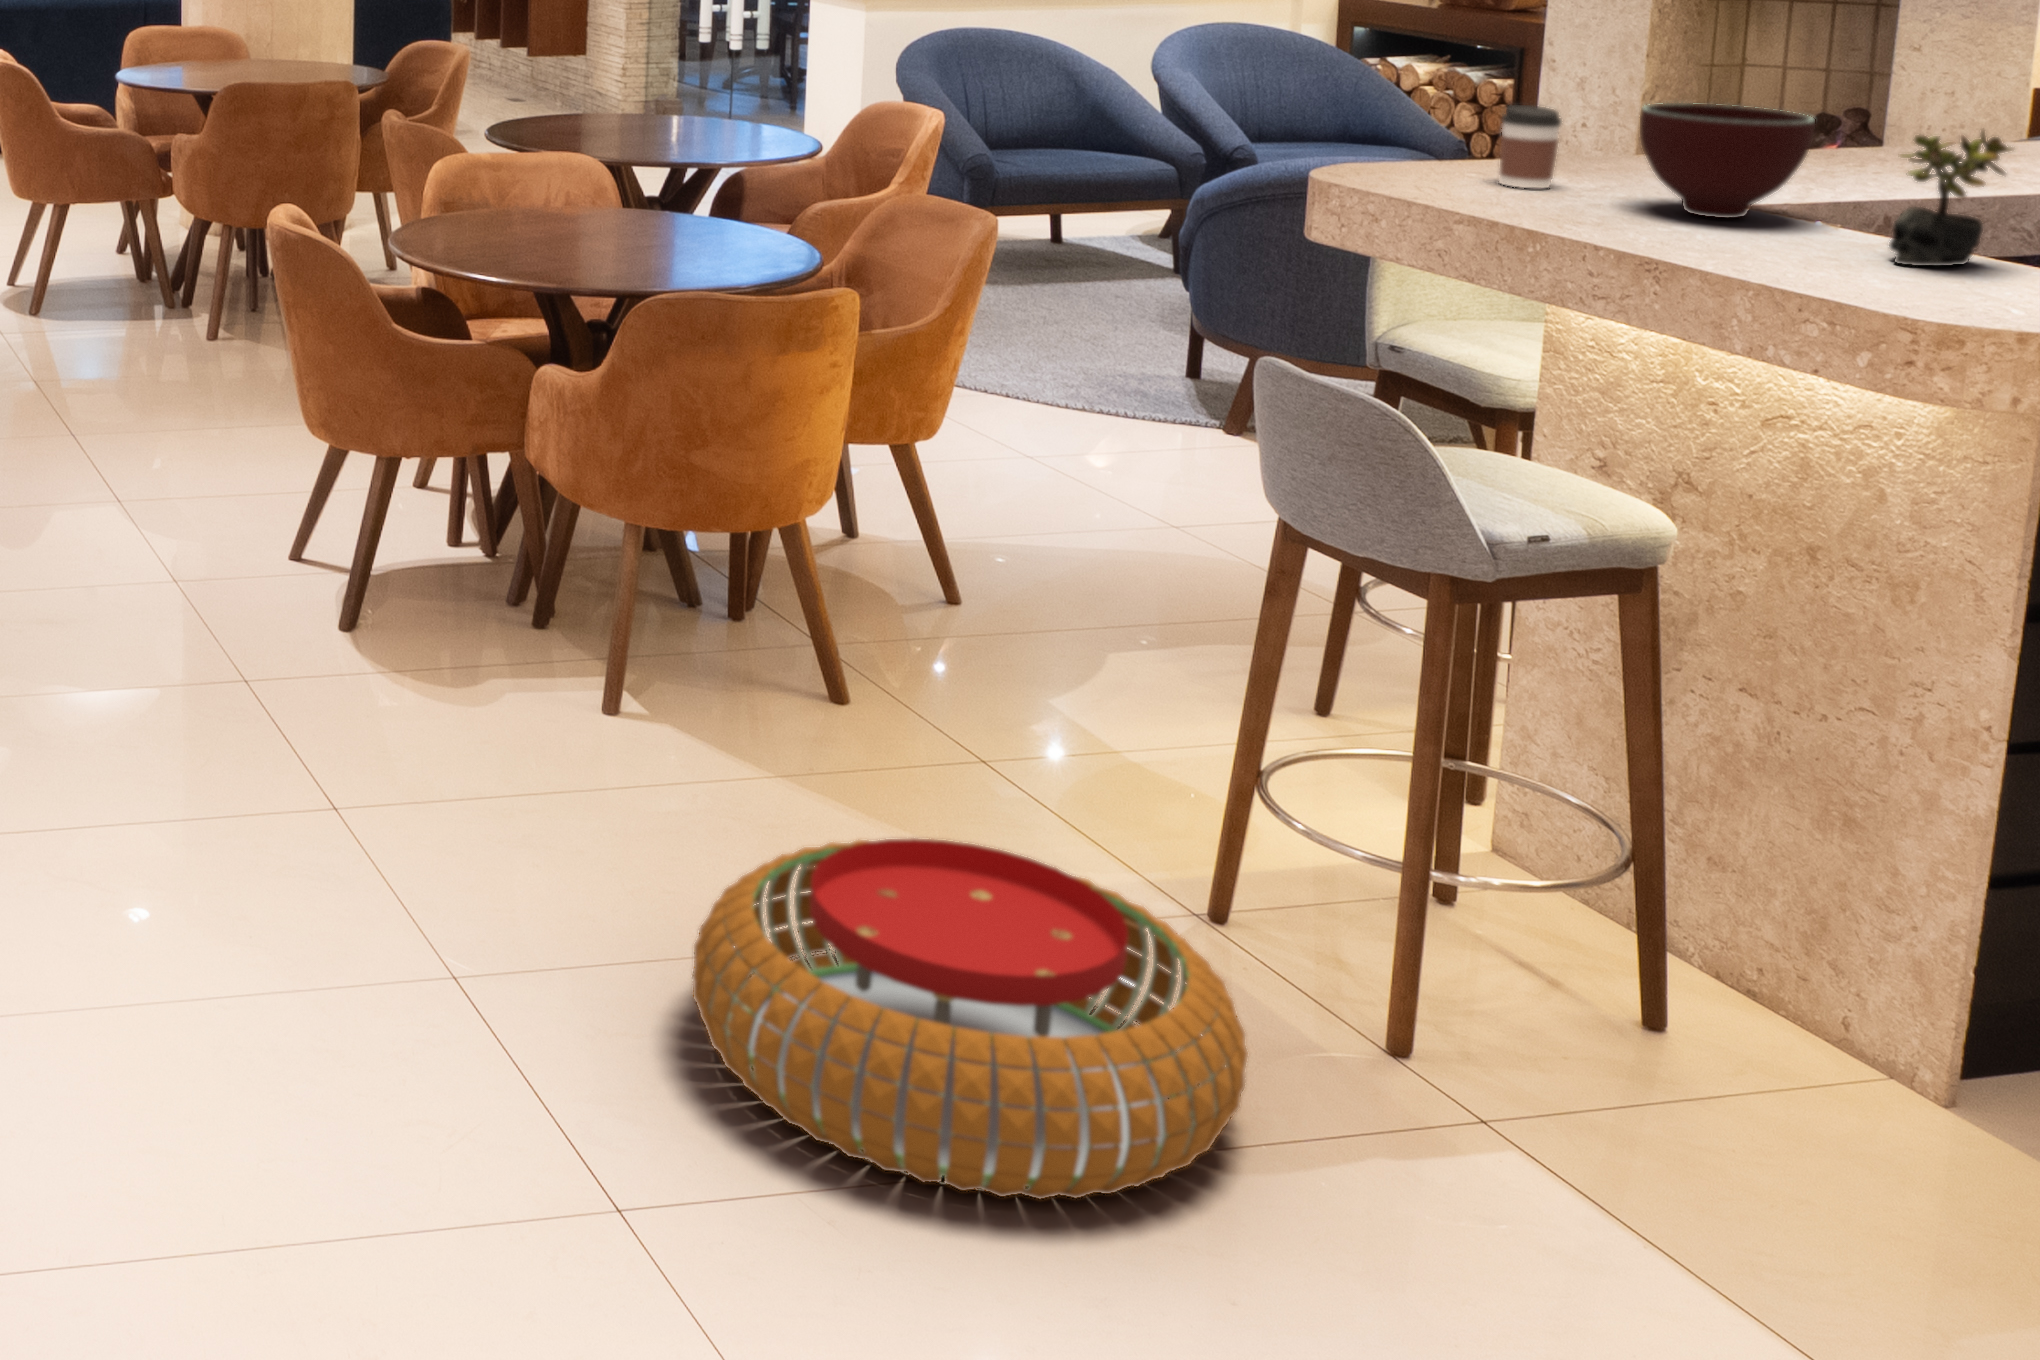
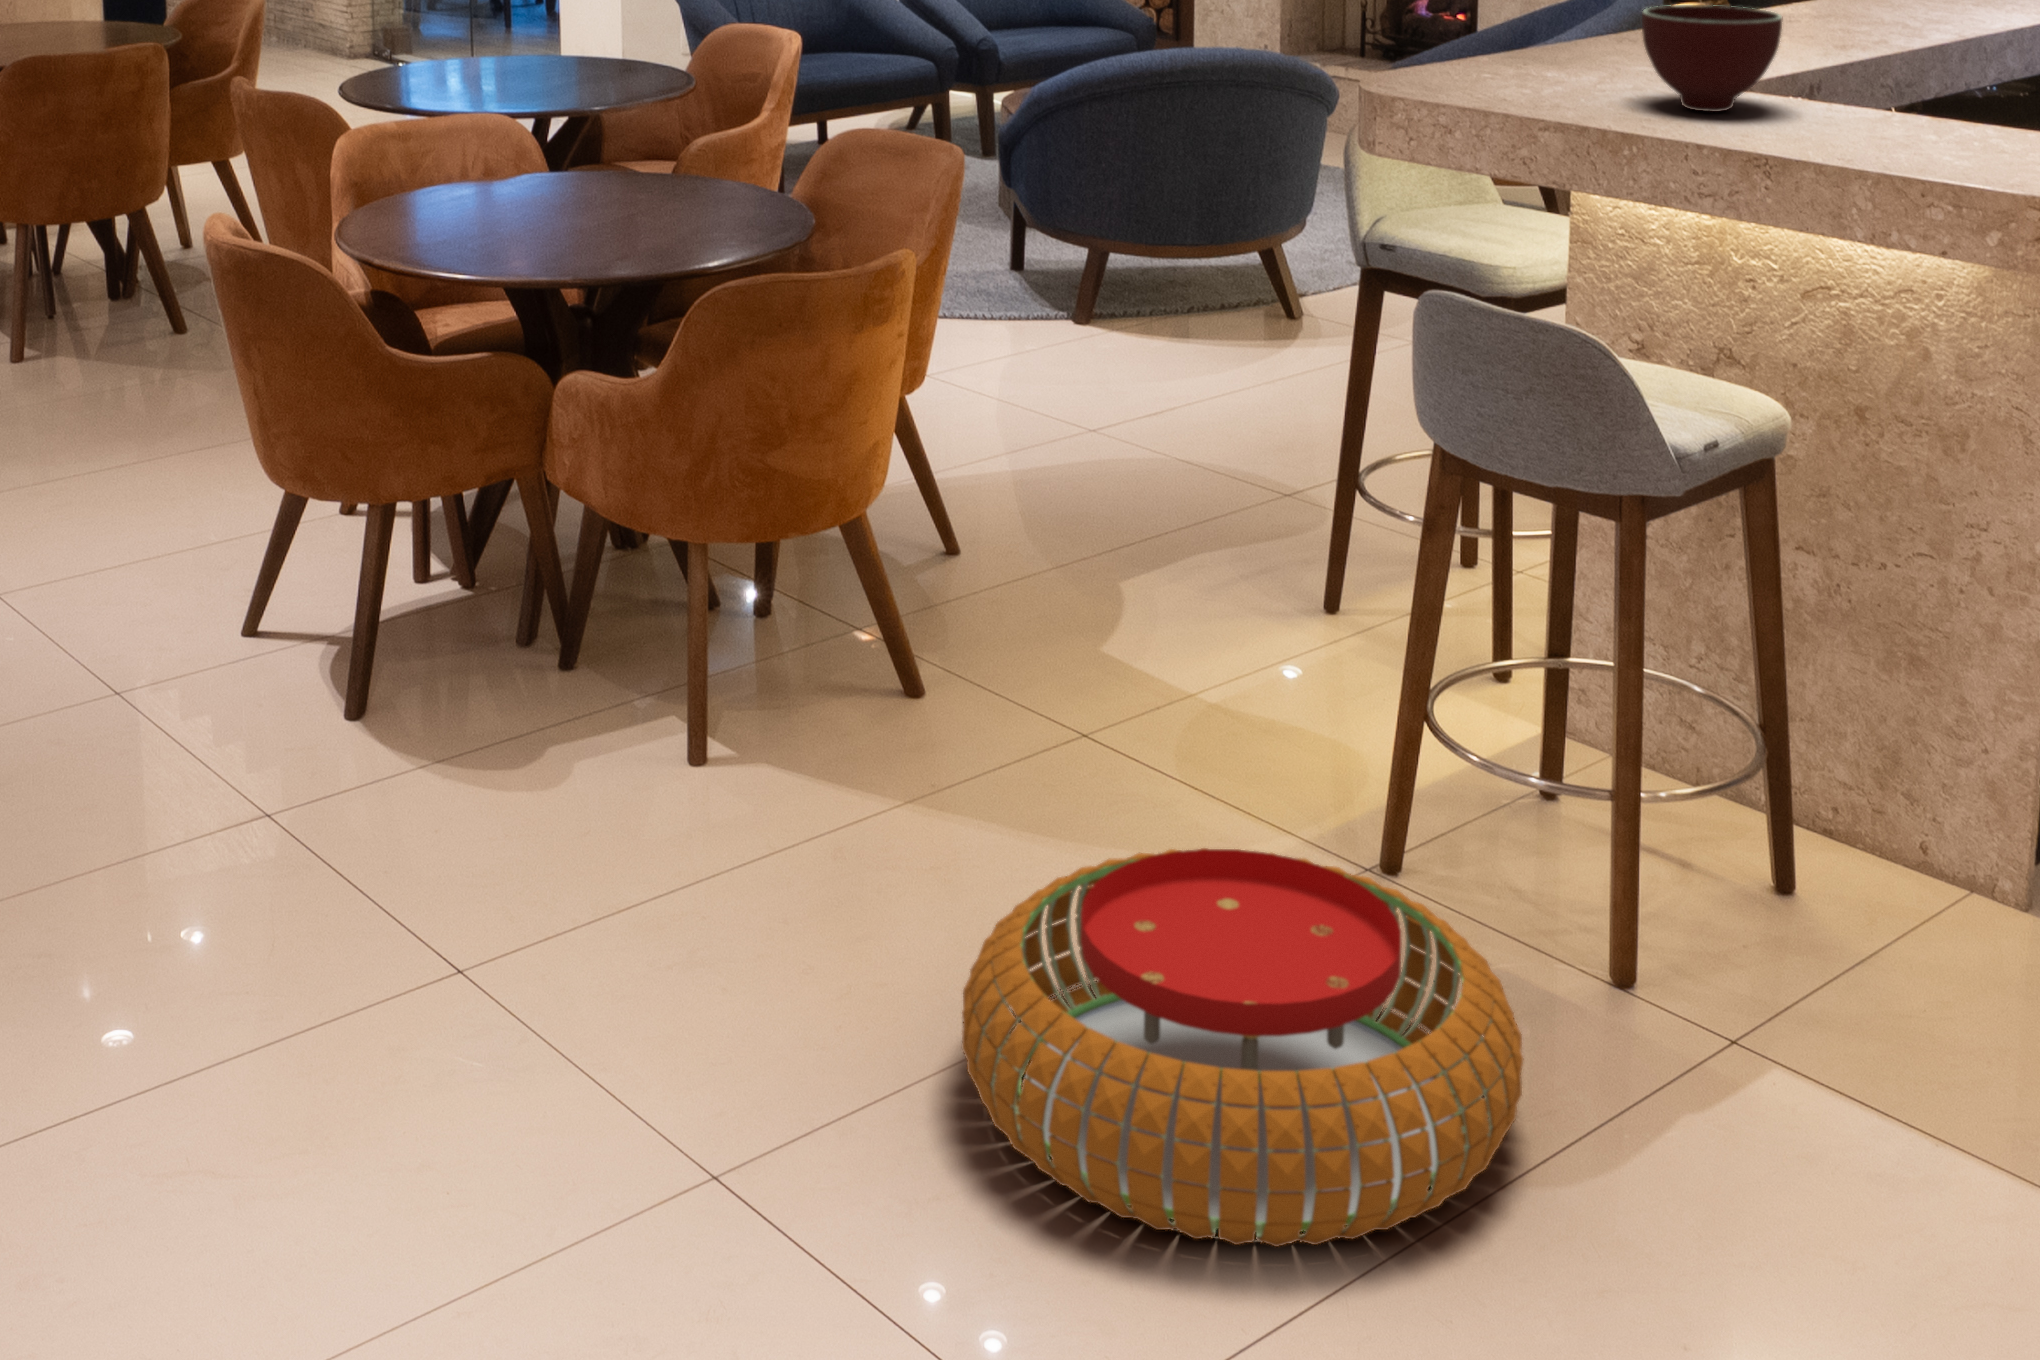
coffee cup: present [1499,105,1561,188] -> none [1514,15,1565,95]
succulent plant: present [1889,131,2012,266] -> none [1871,16,1958,145]

